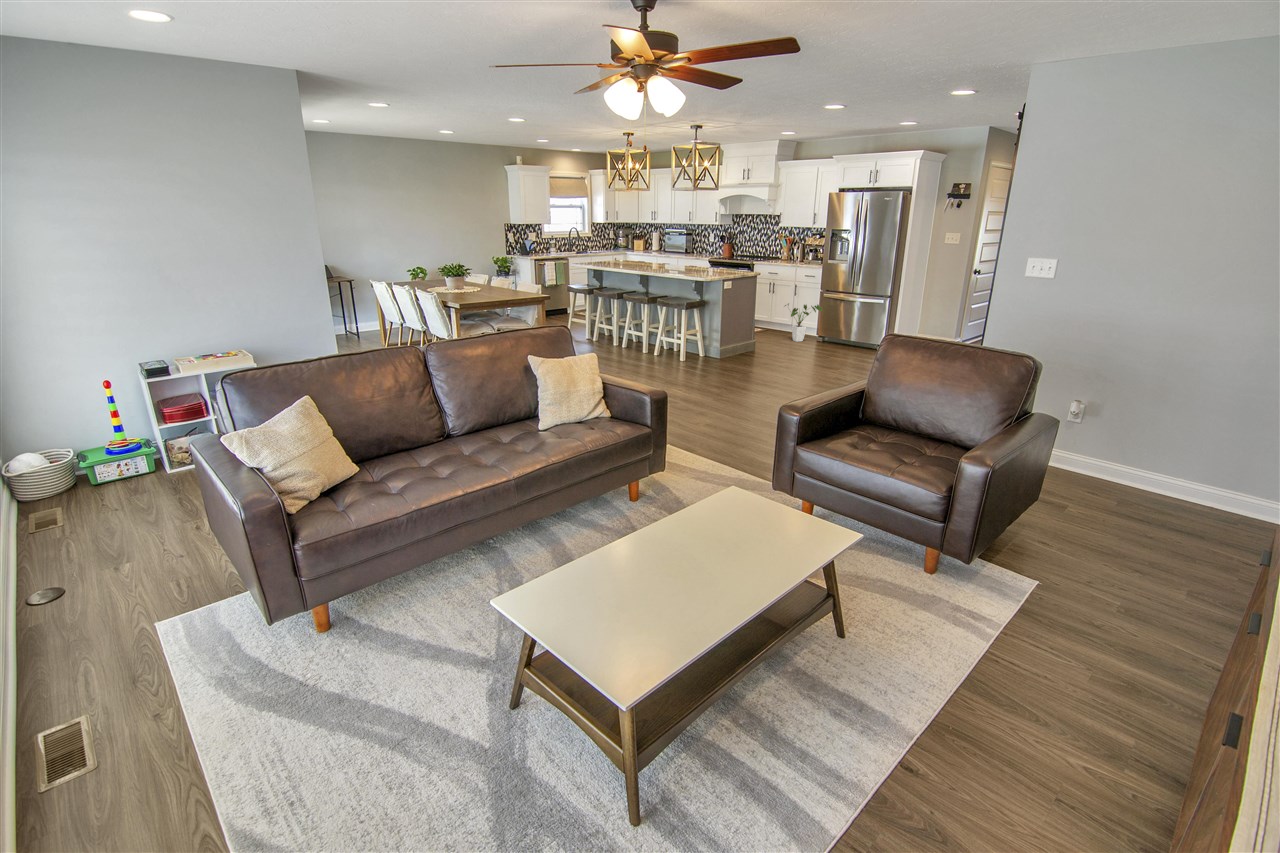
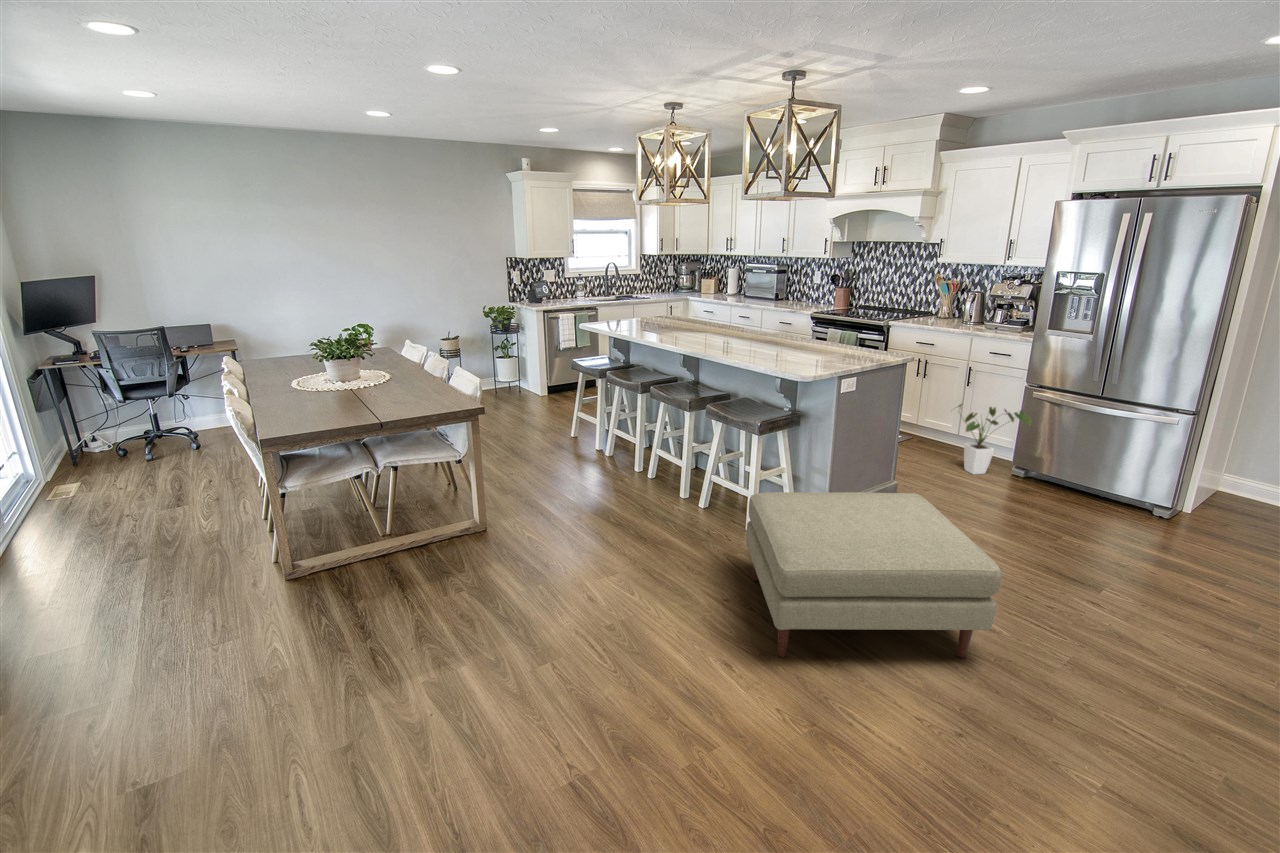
ottoman: none [683,328,784,386] -> present [746,492,1001,658]

